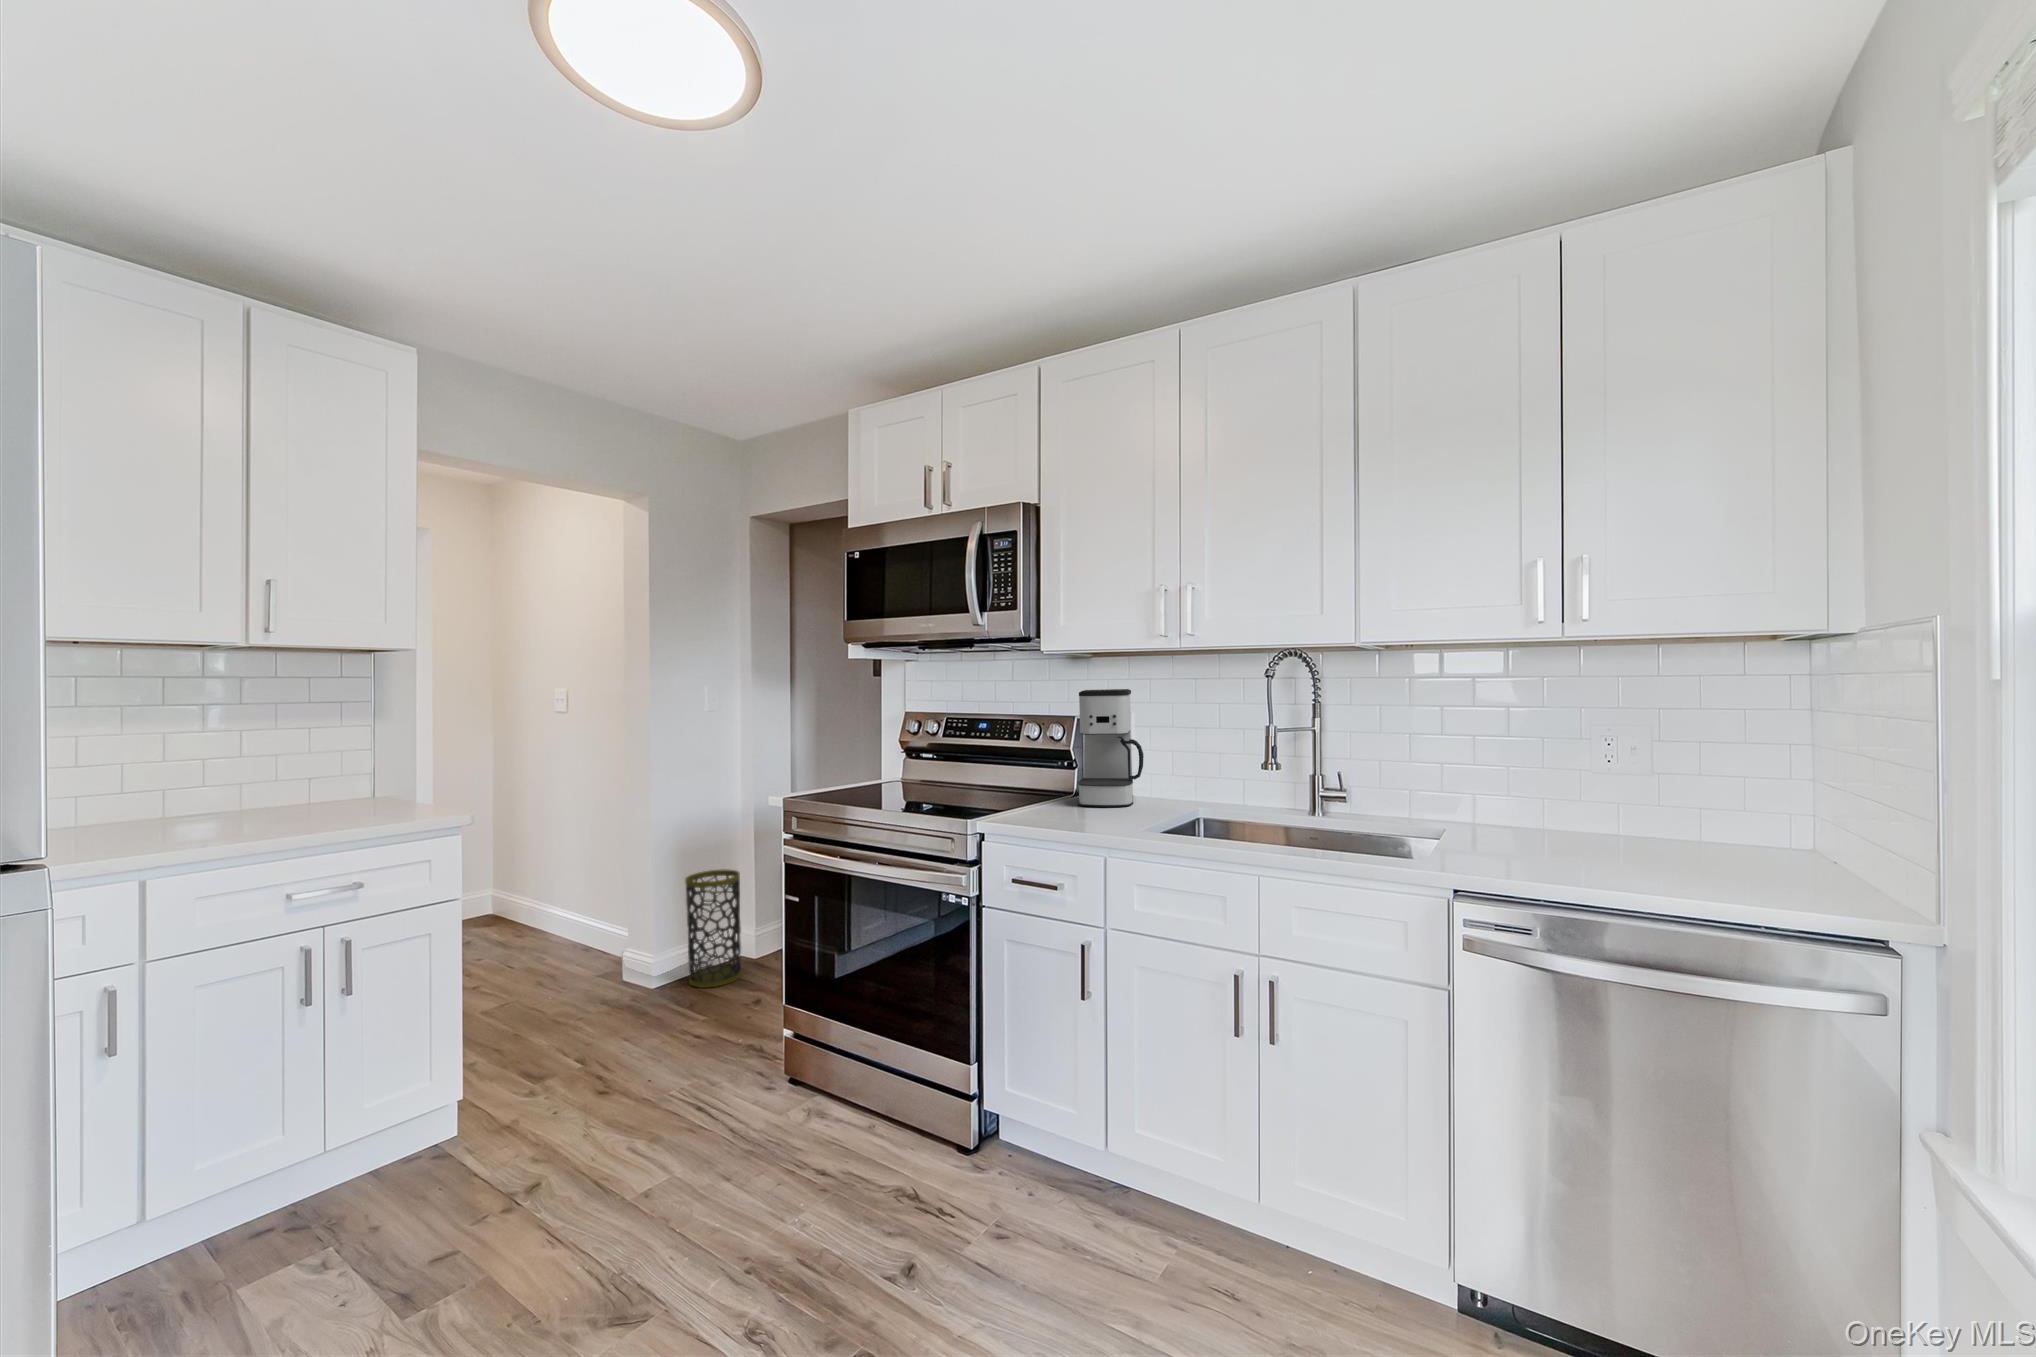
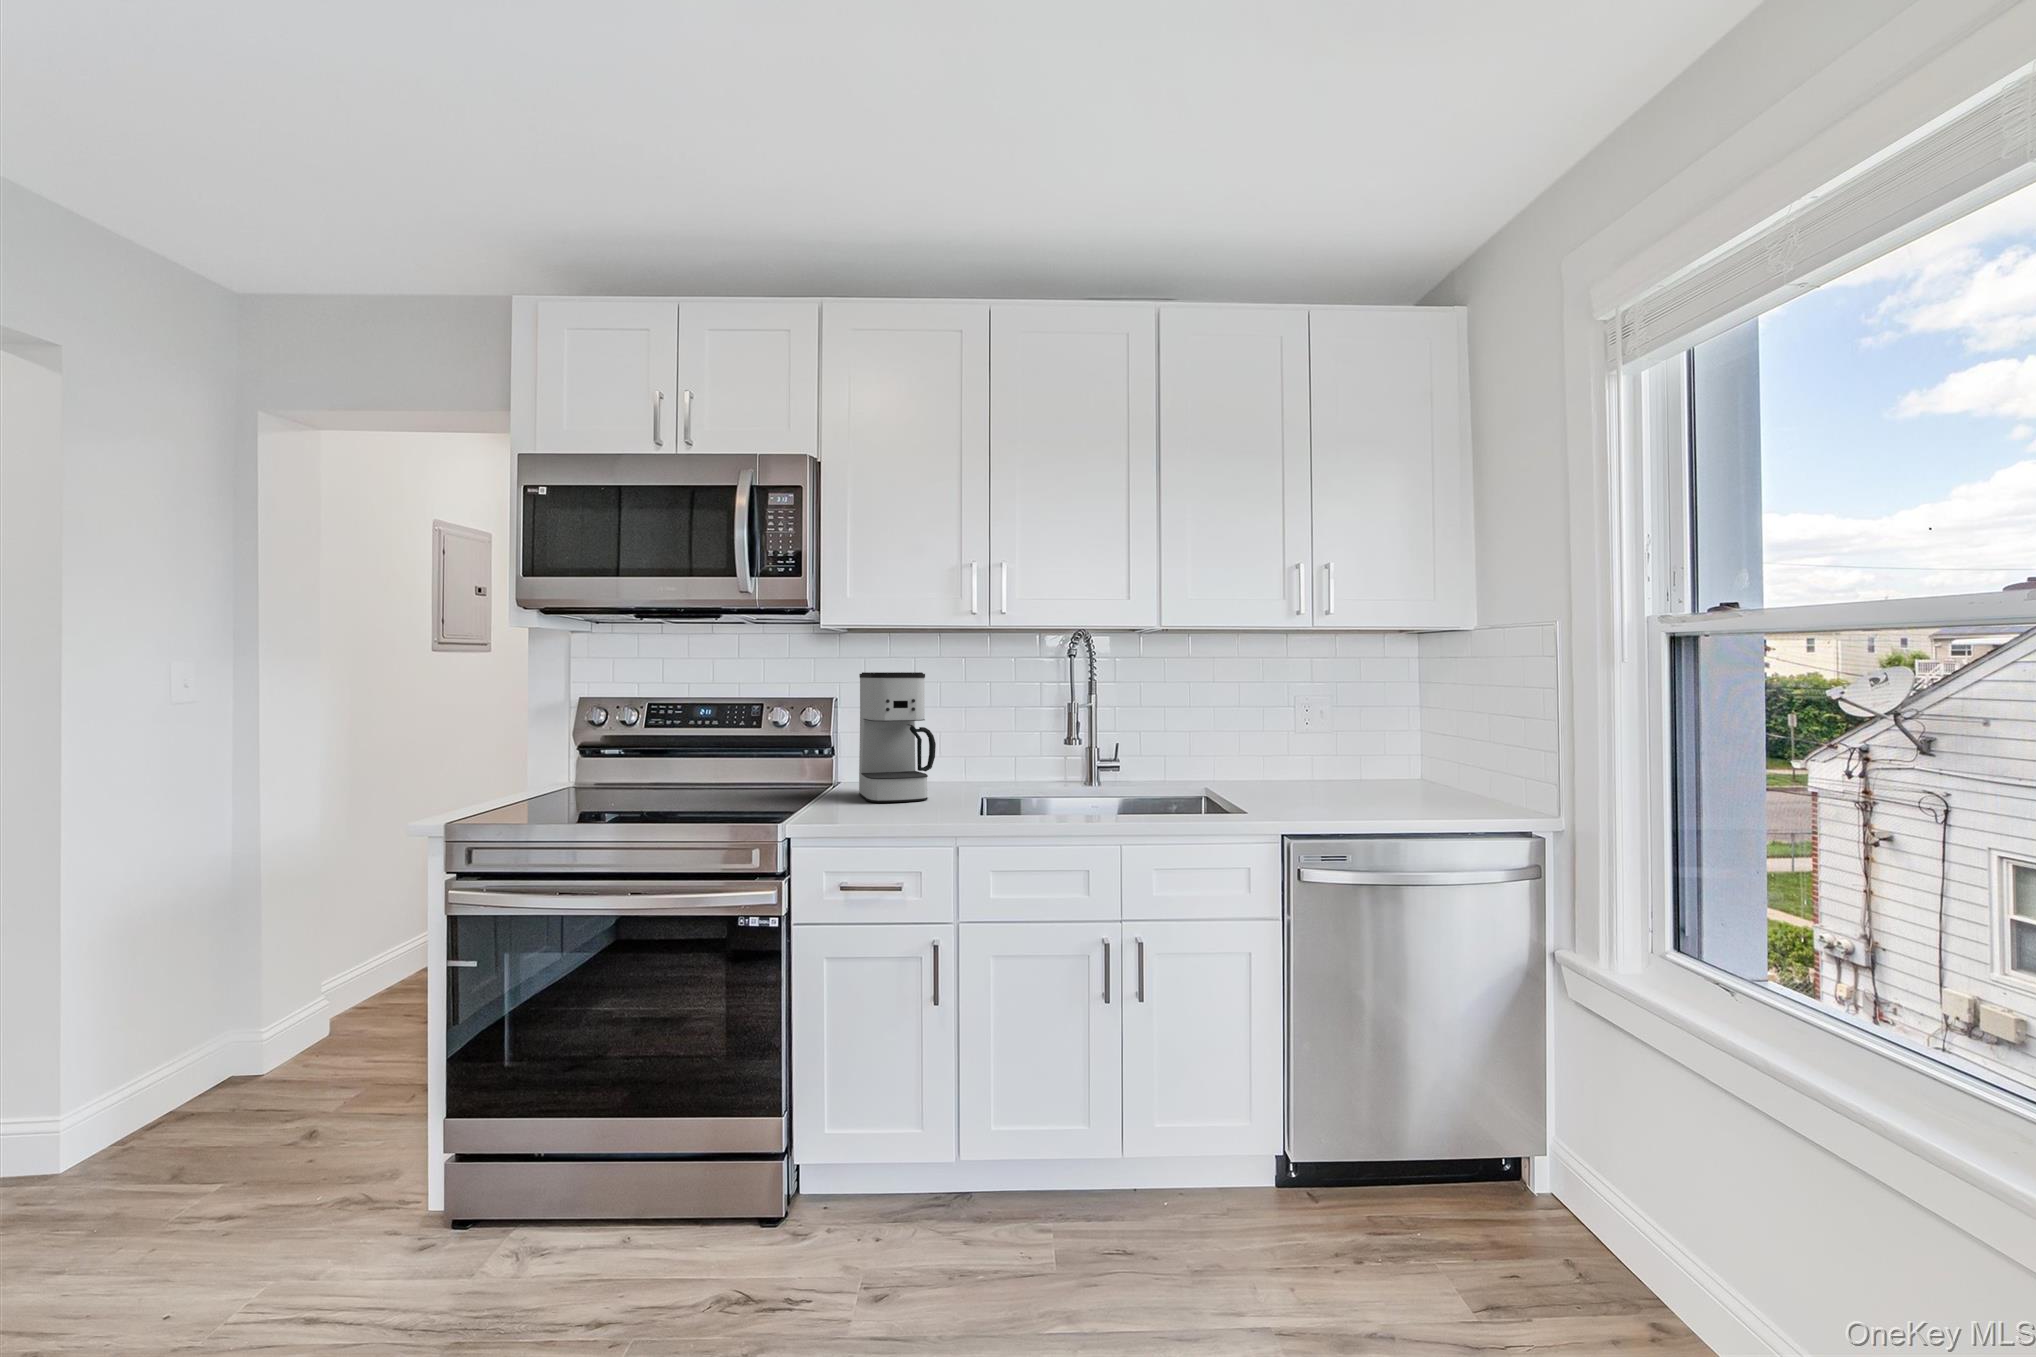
trash can: present [685,869,741,988] -> none [142,951,249,1144]

